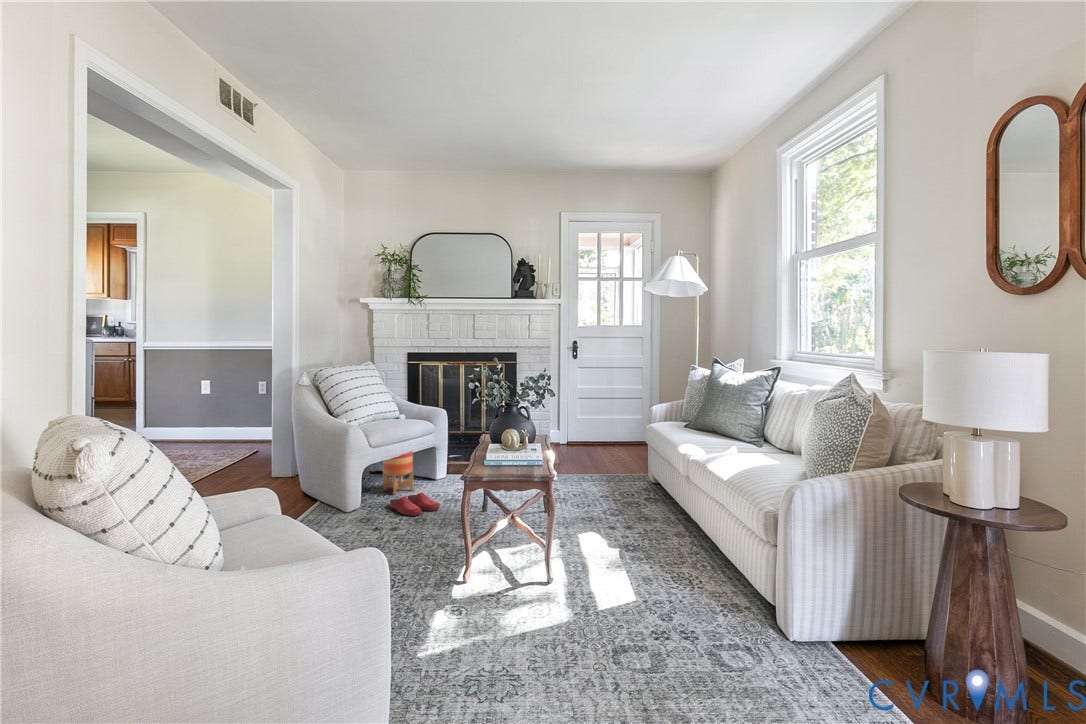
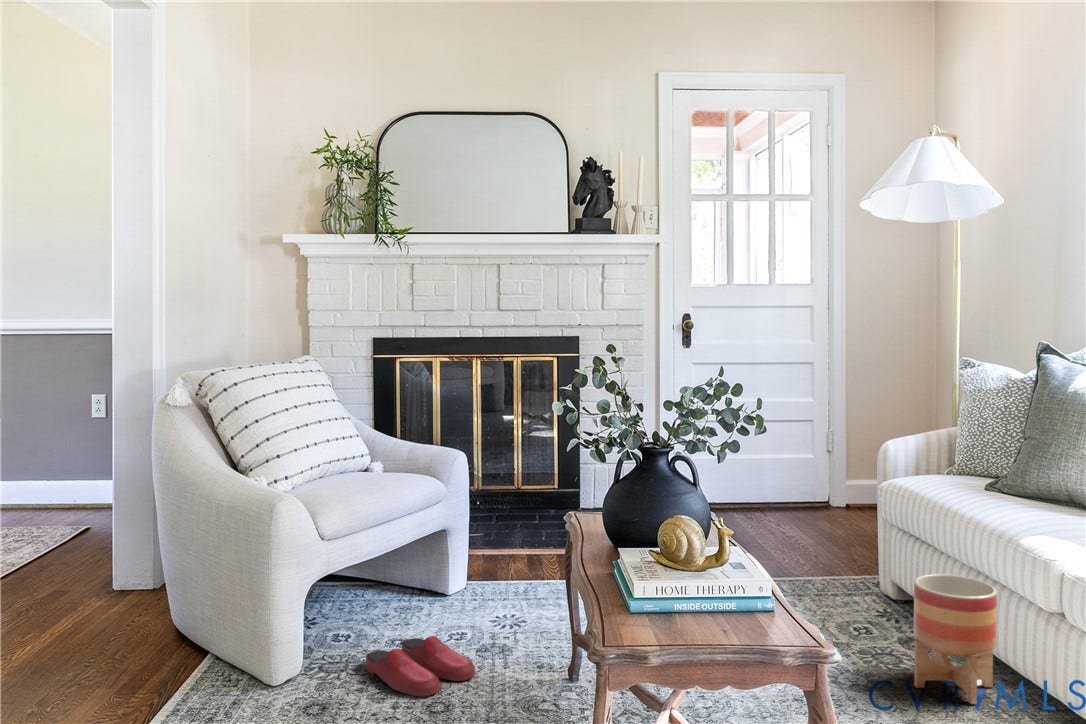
planter: present [383,451,413,494] -> present [914,574,997,704]

